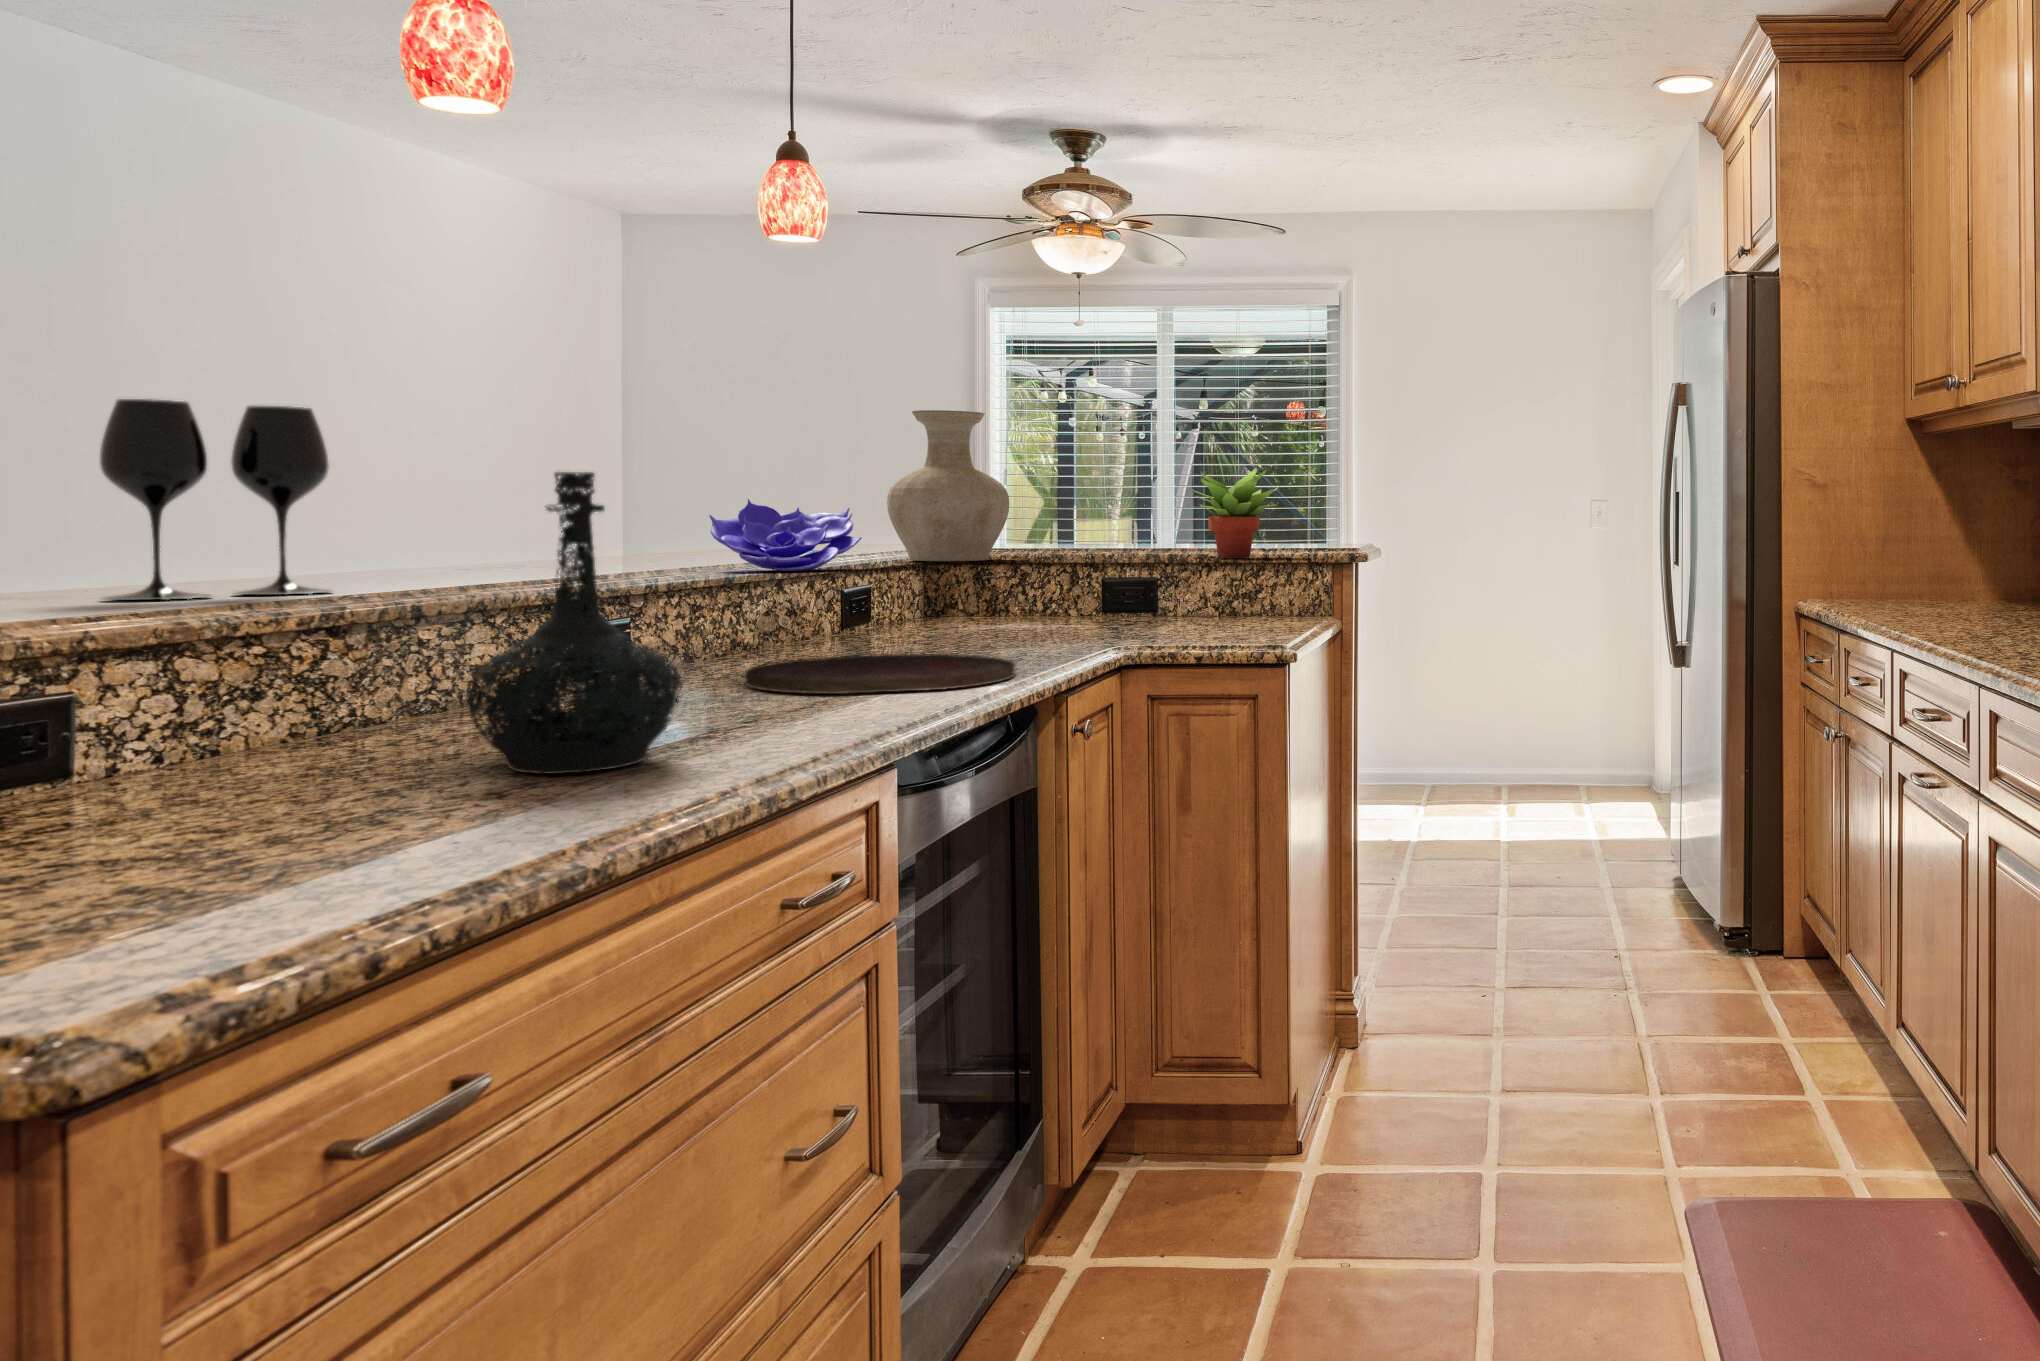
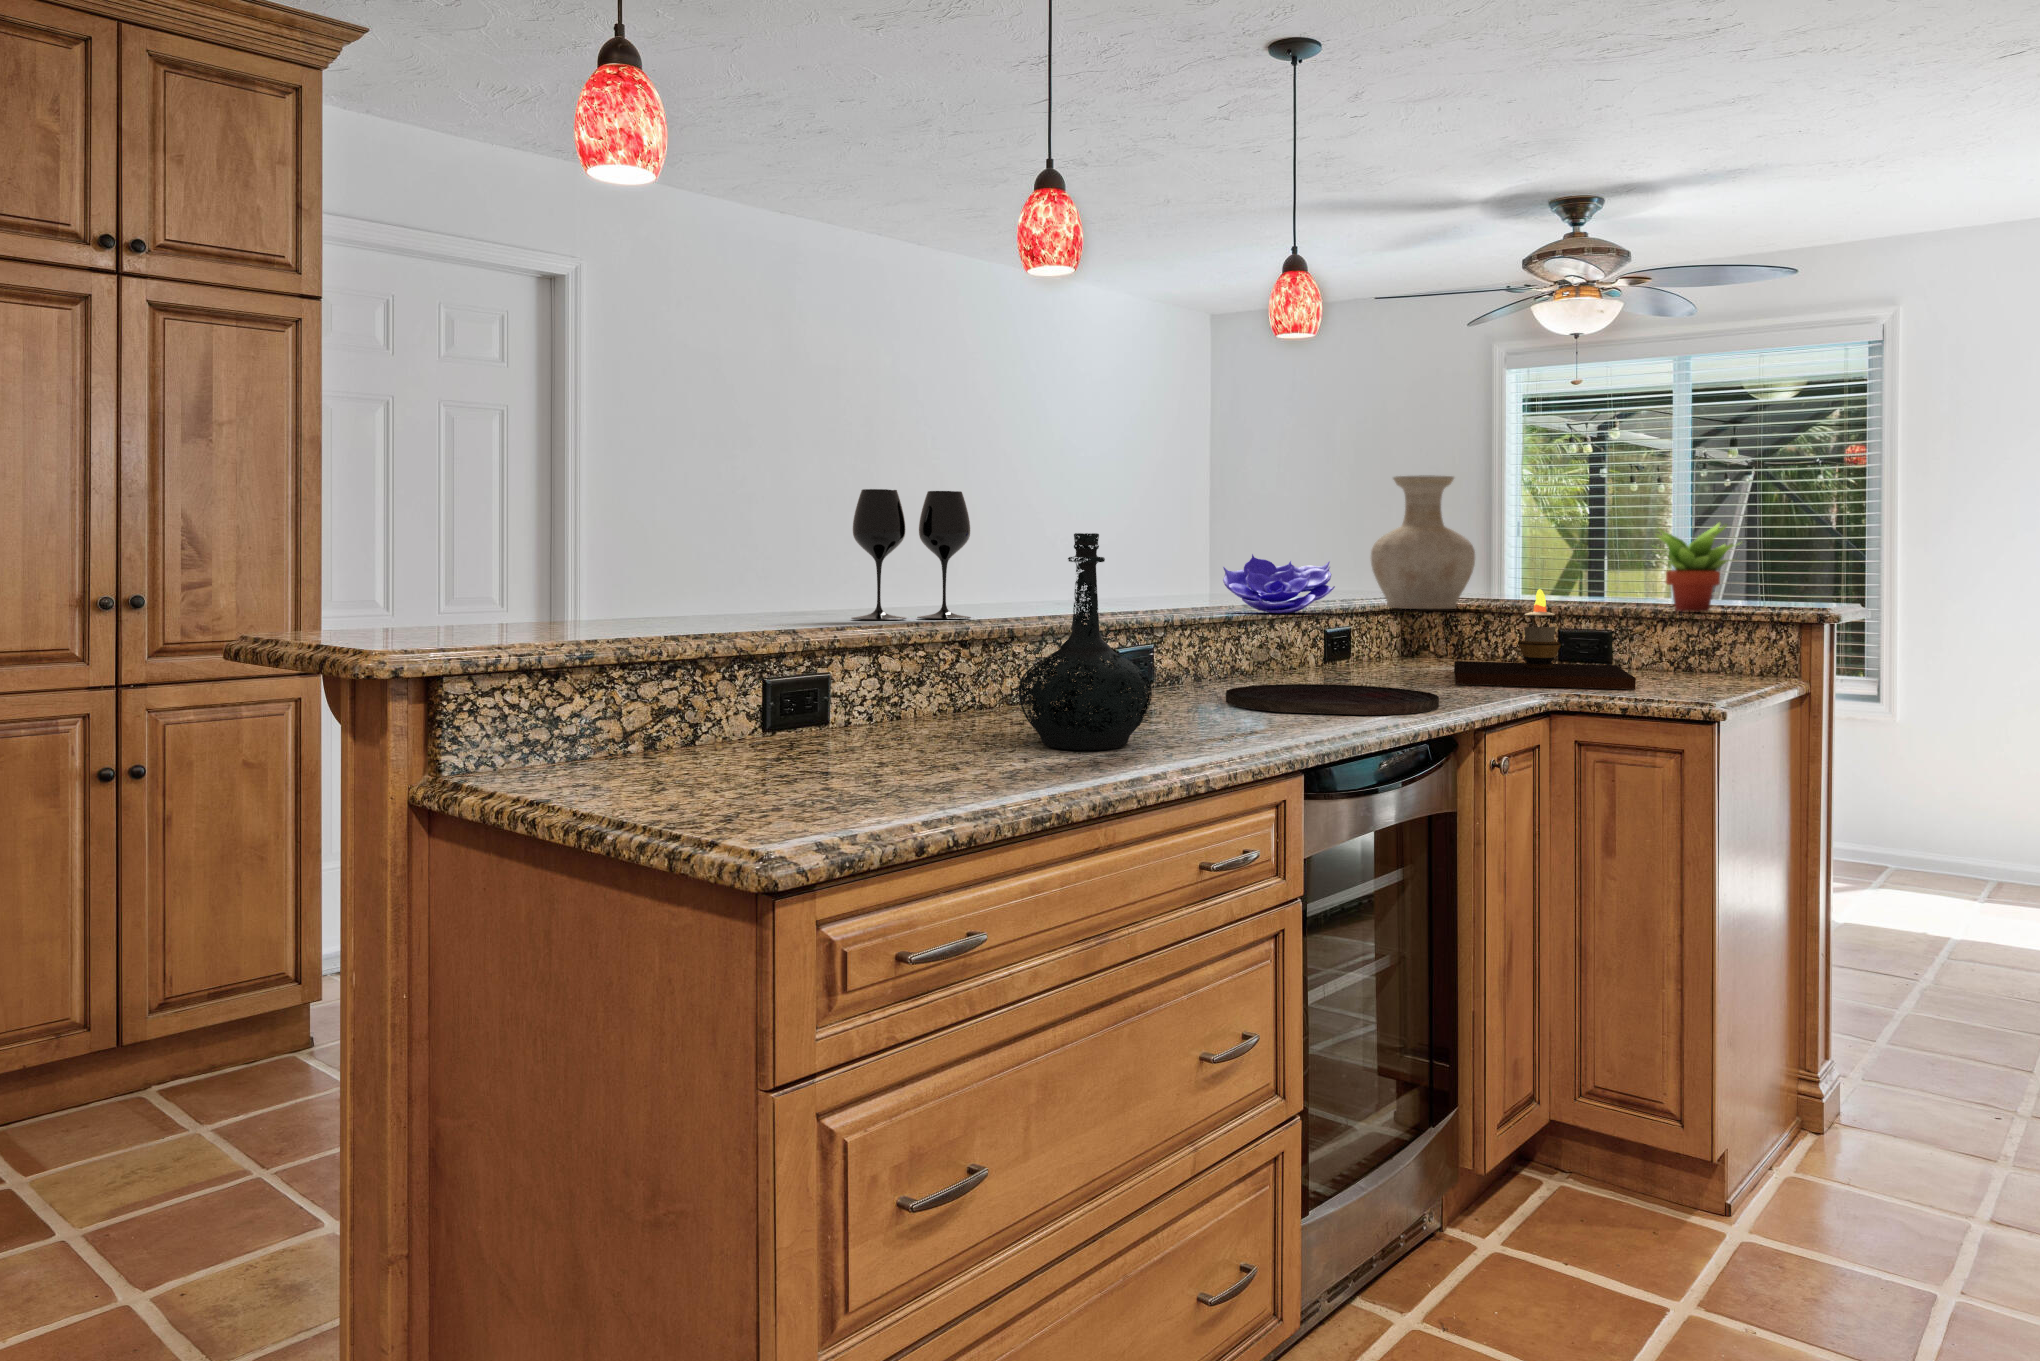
candle: none [997,537,1200,645] -> present [1454,589,1636,689]

